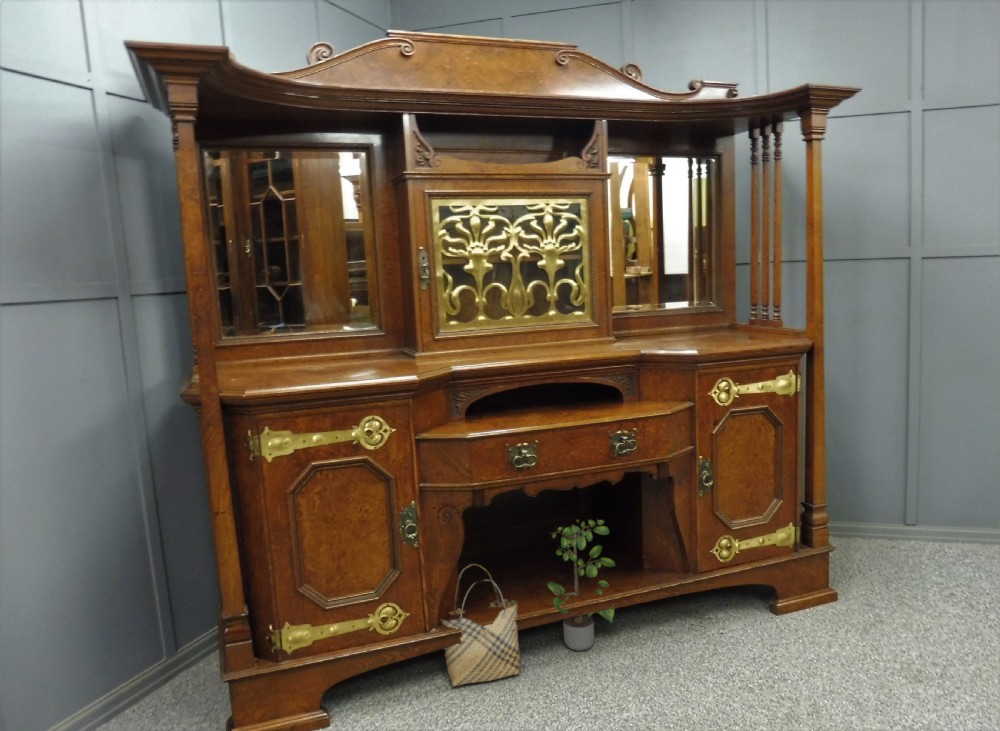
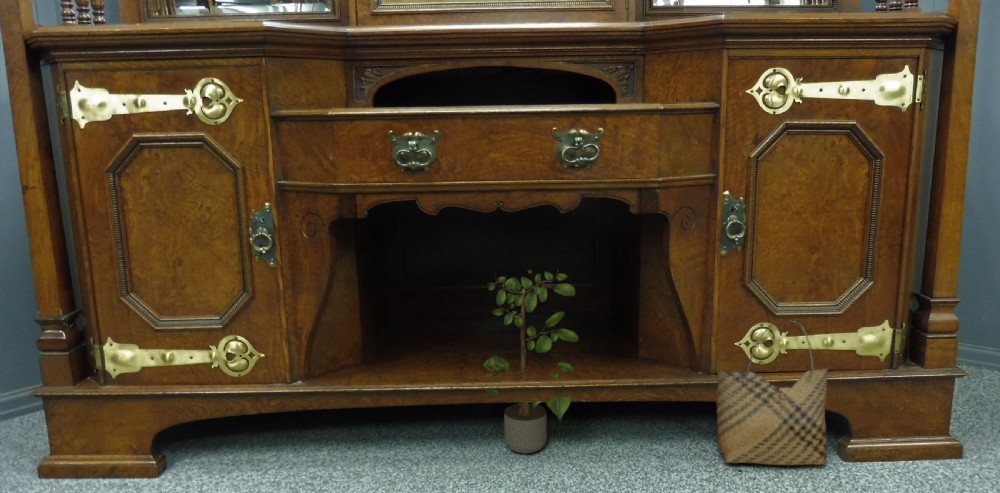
woven basket: present [441,564,521,687] -> present [715,320,828,465]

